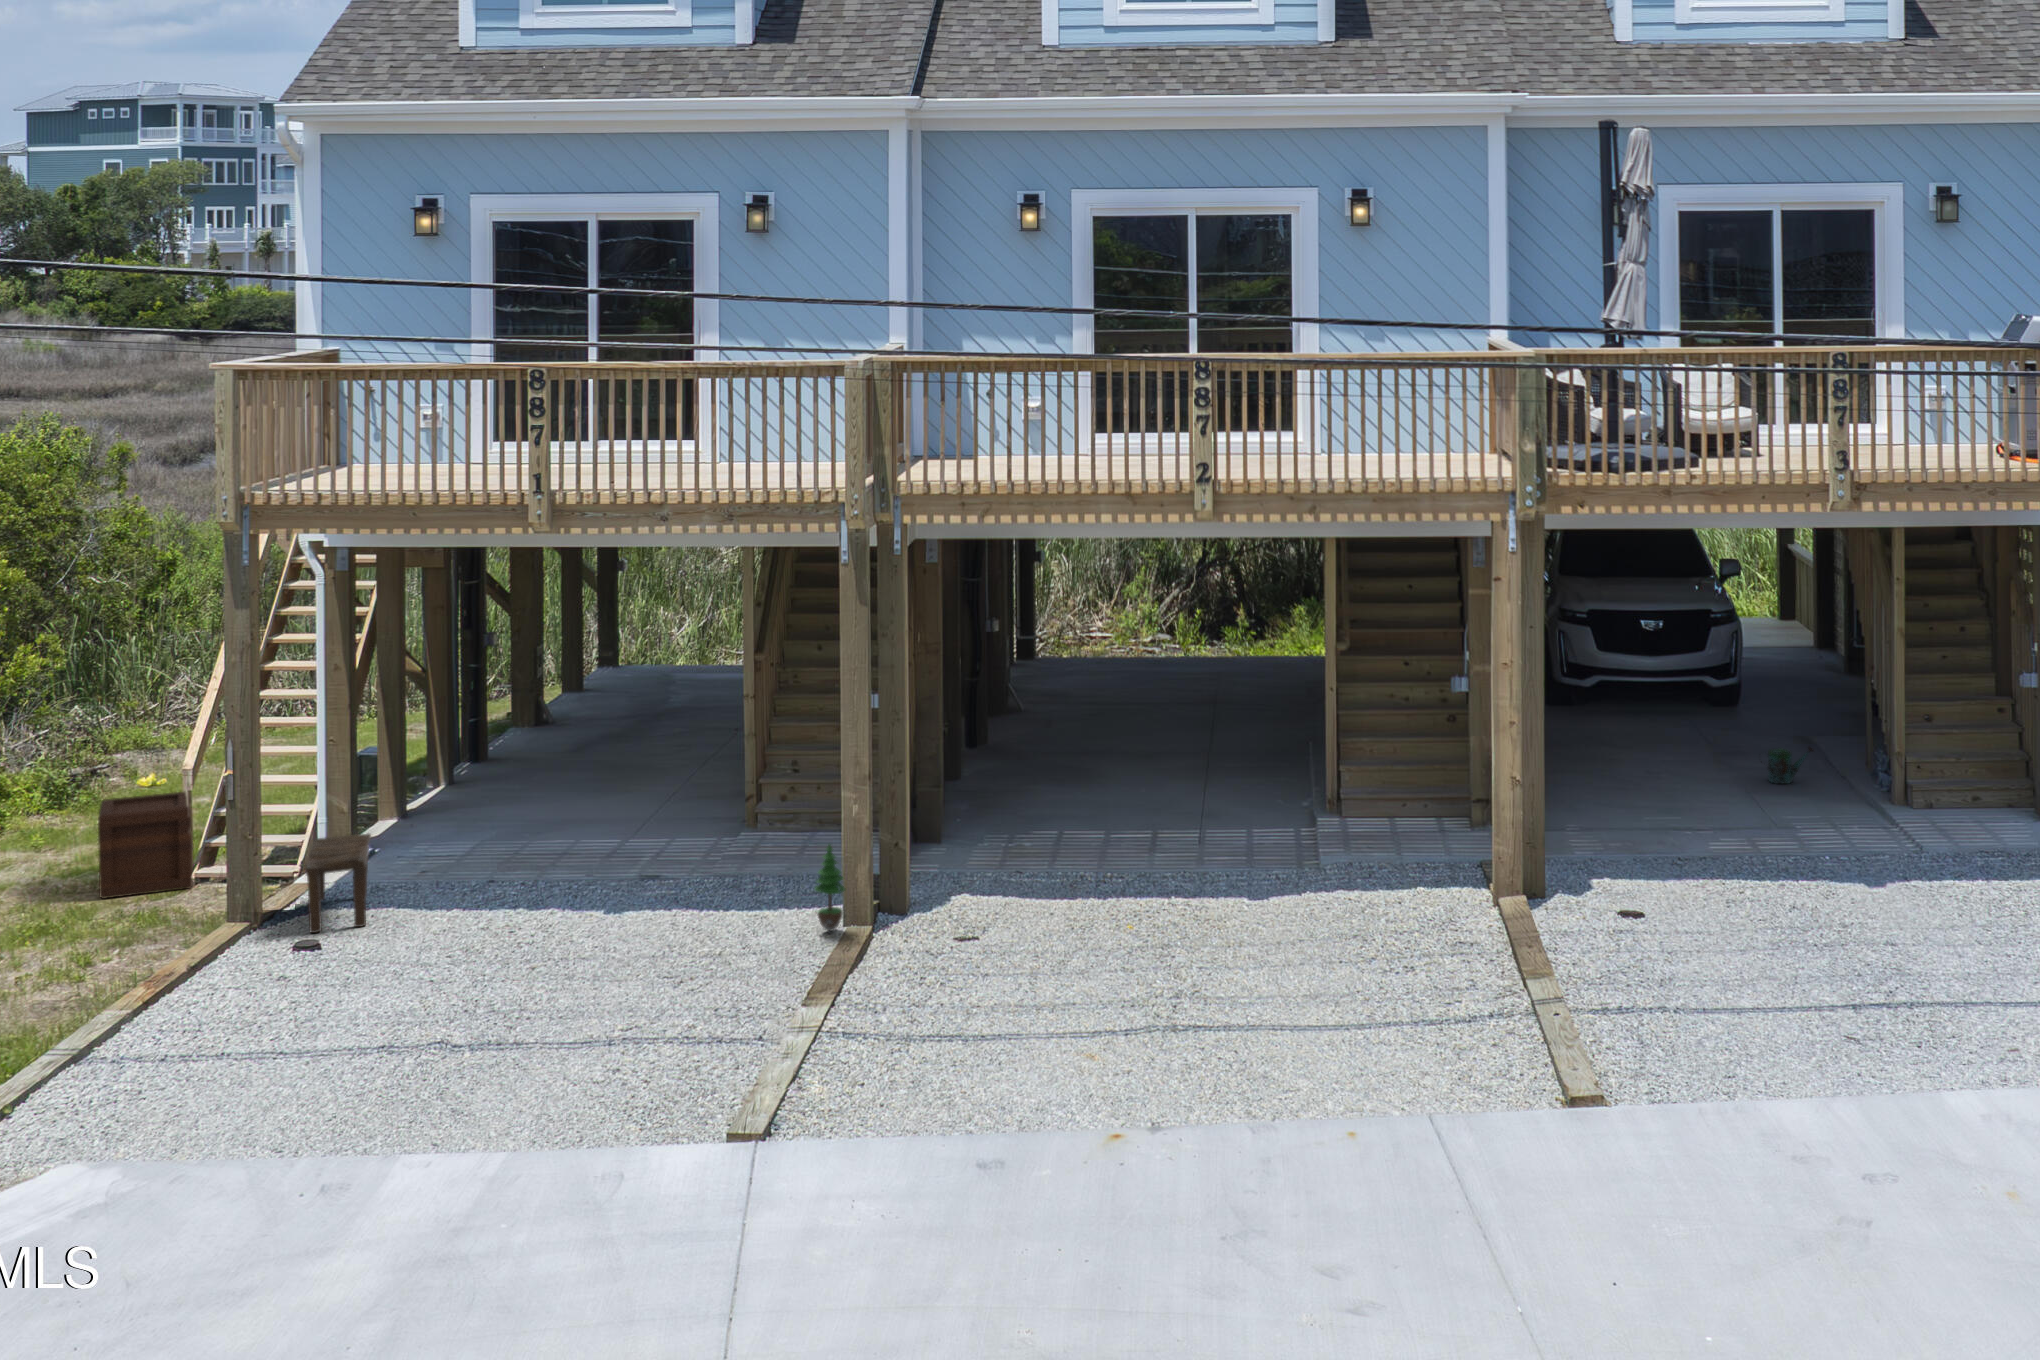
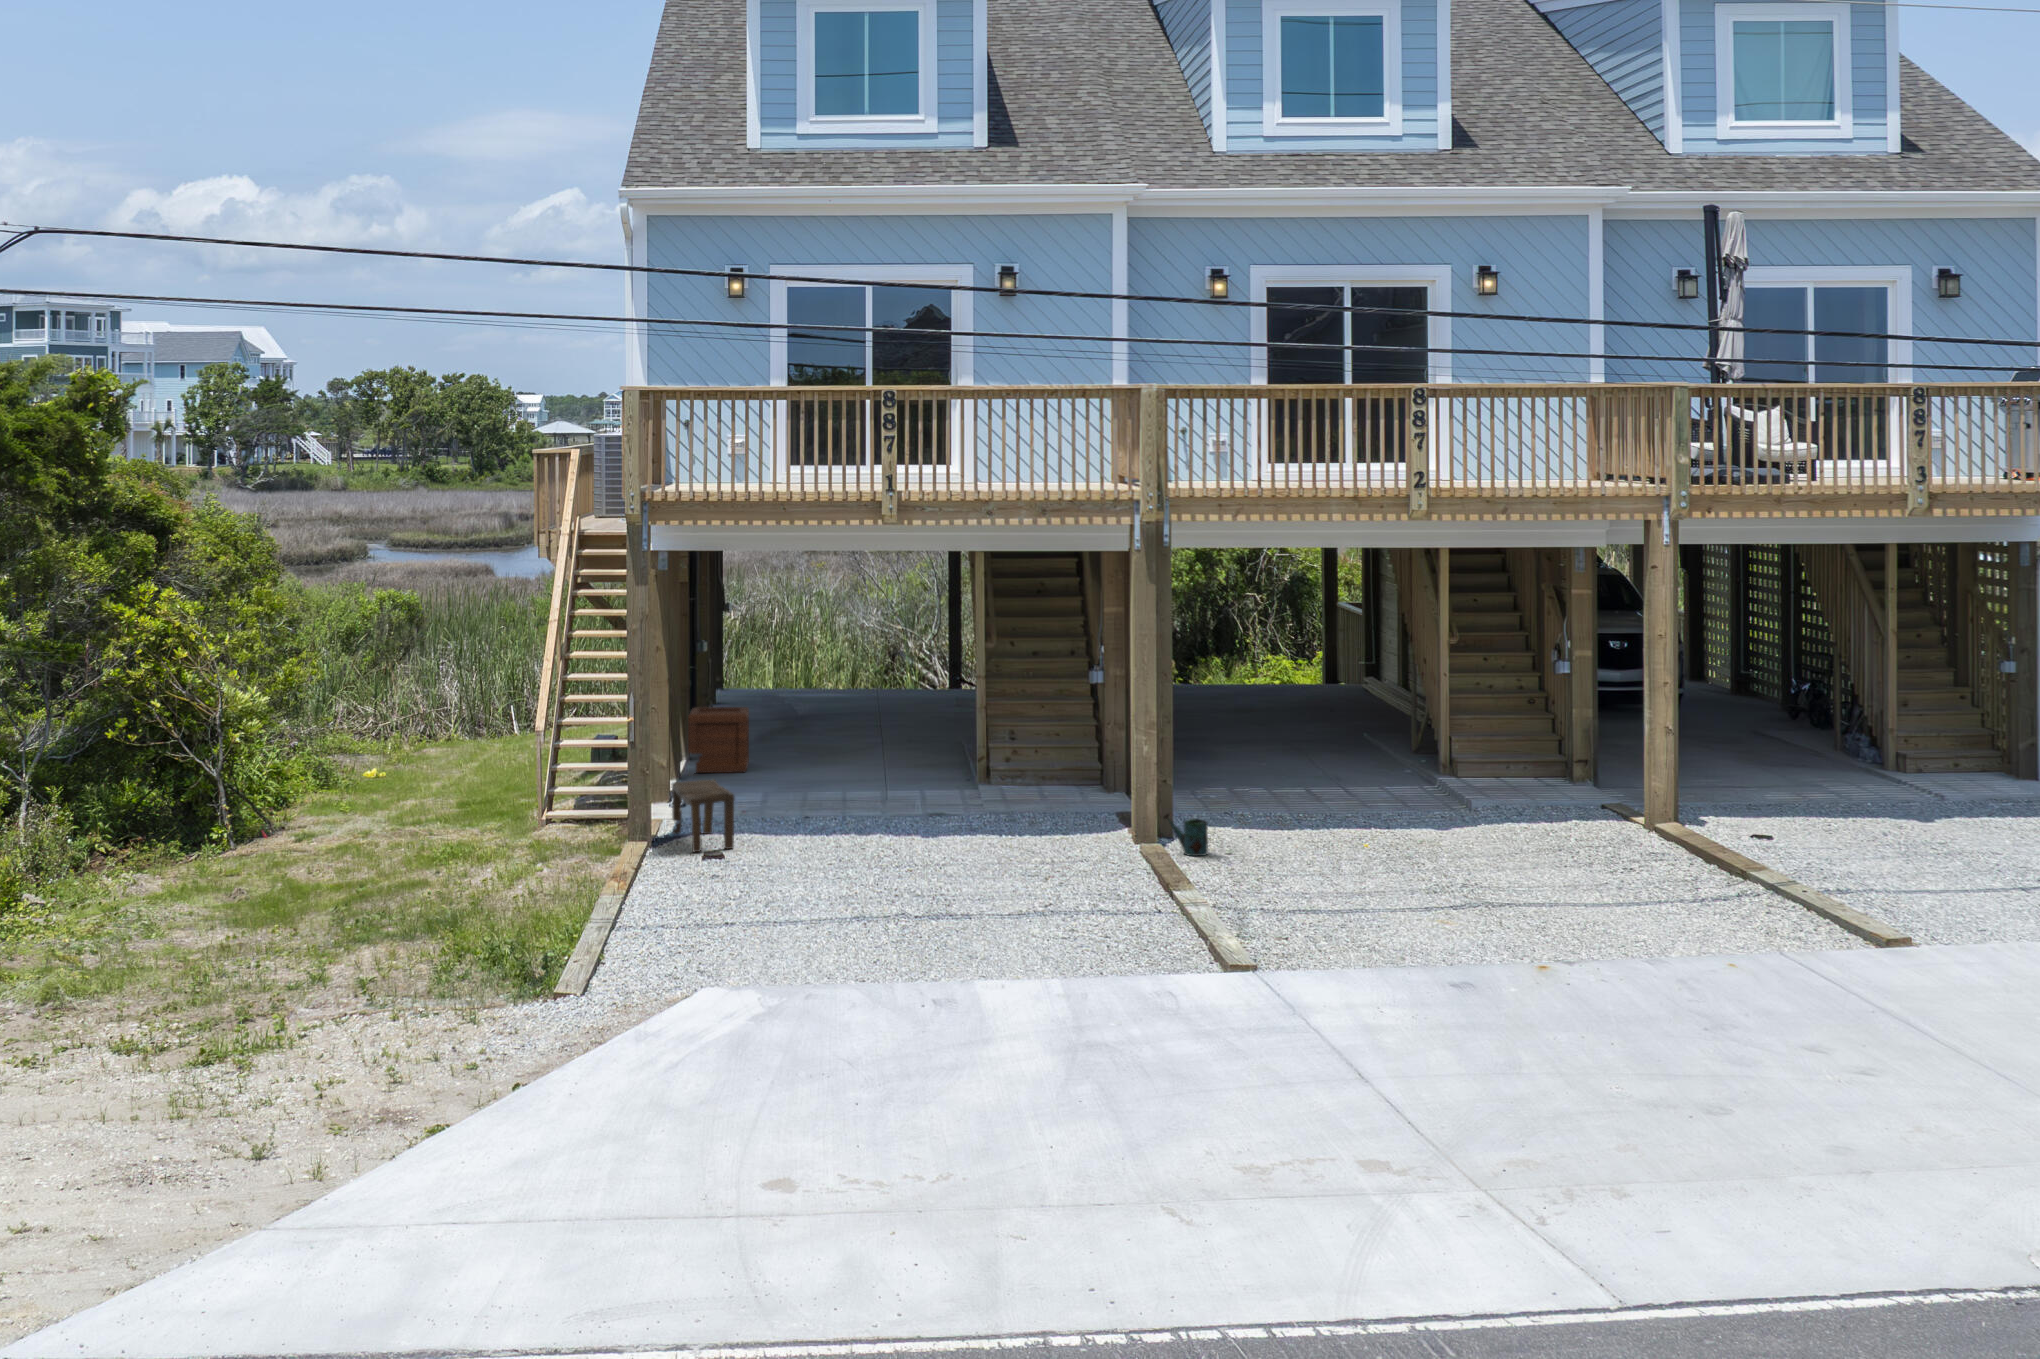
watering can: present [1761,747,1813,784] -> present [1164,814,1208,856]
wooden crate: present [98,792,192,898] -> present [688,707,749,773]
potted tree: present [815,844,845,931] -> none [1109,777,1135,851]

